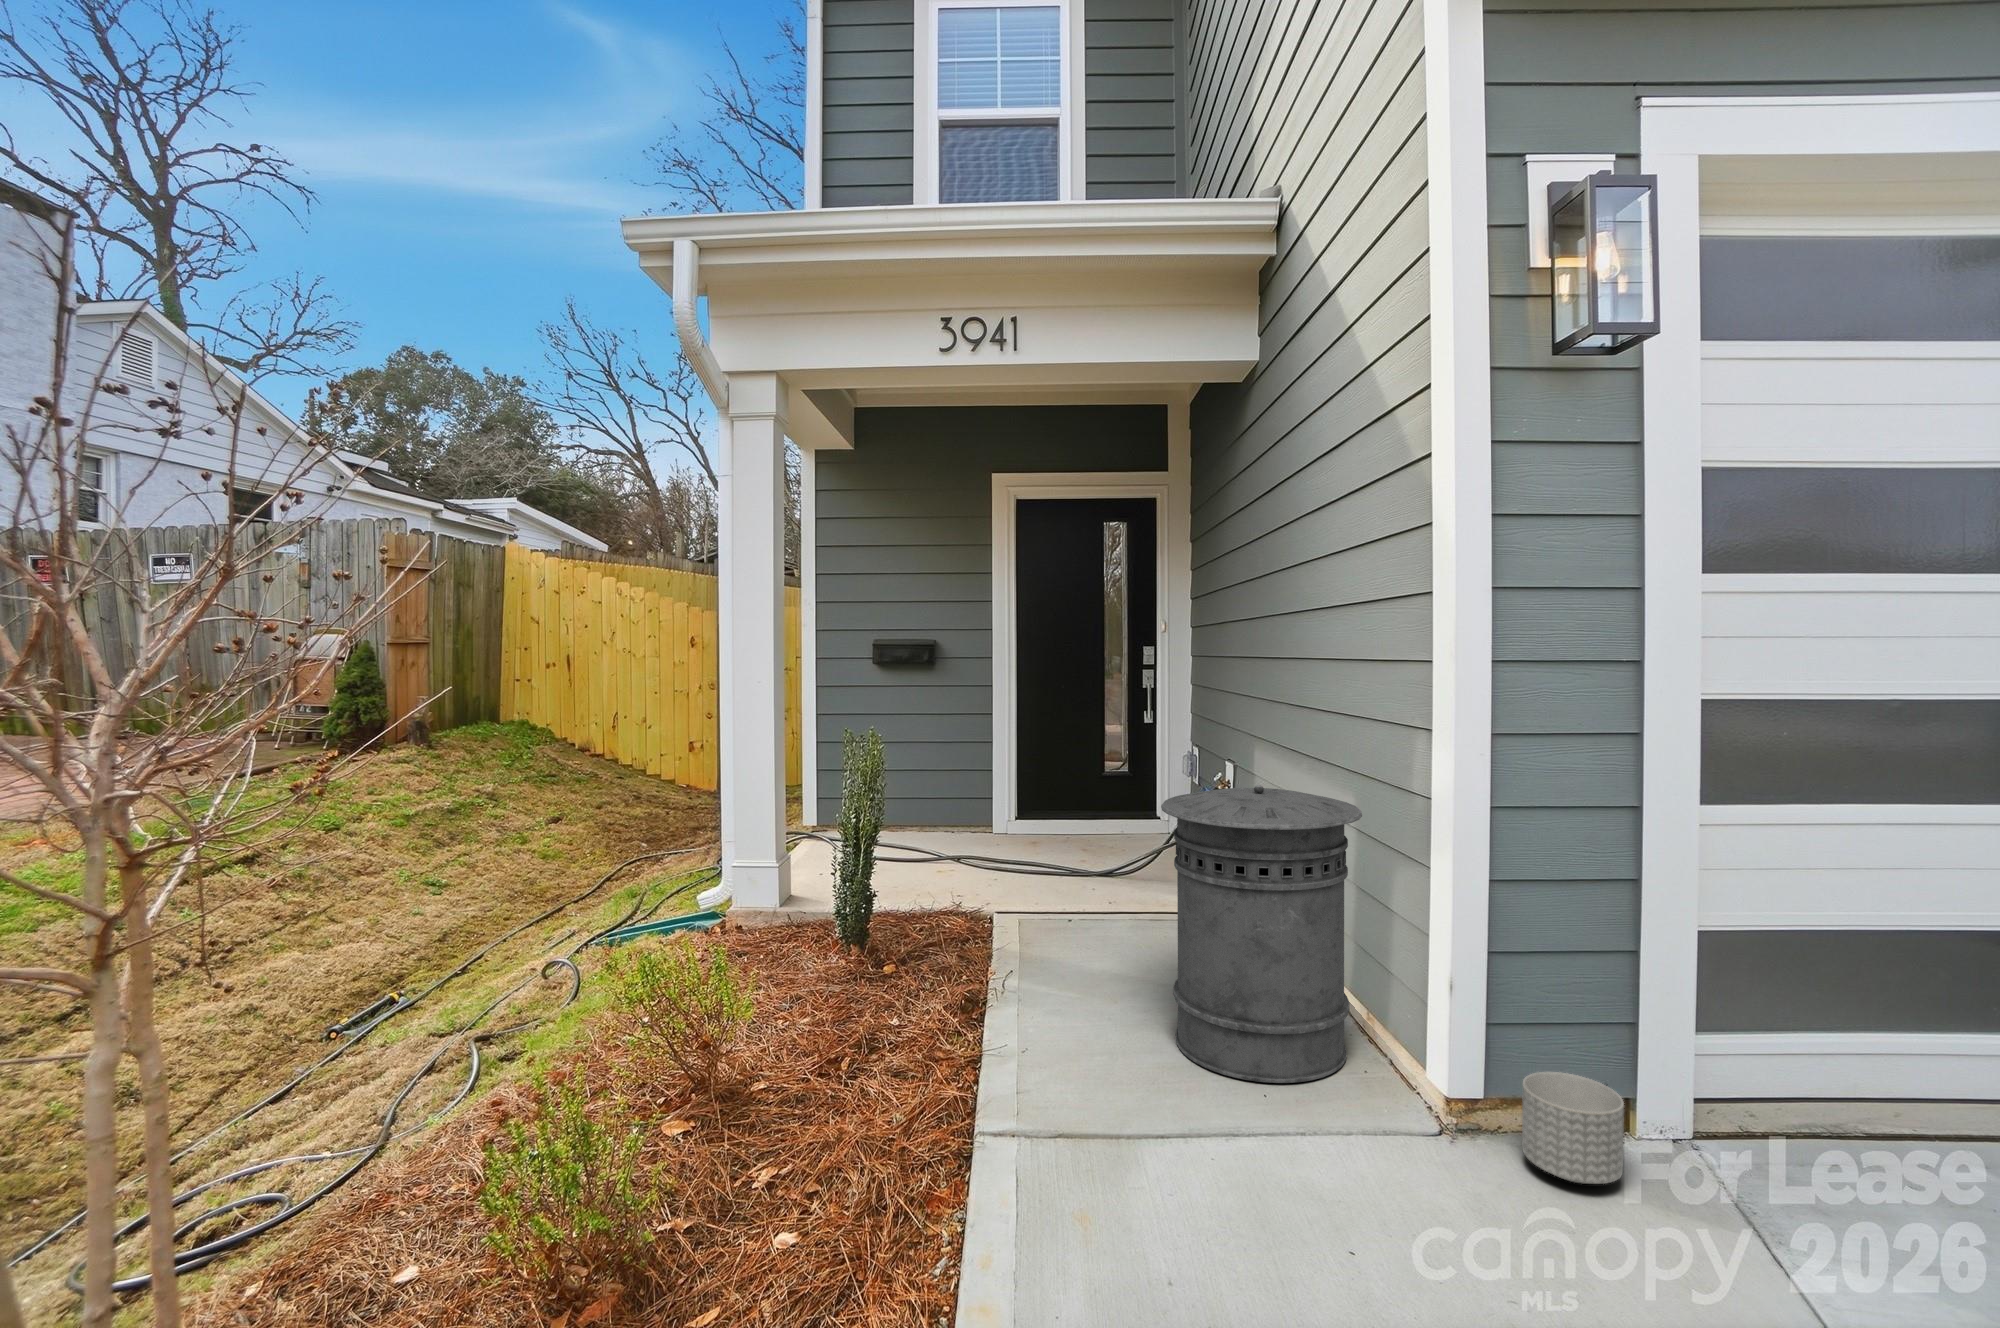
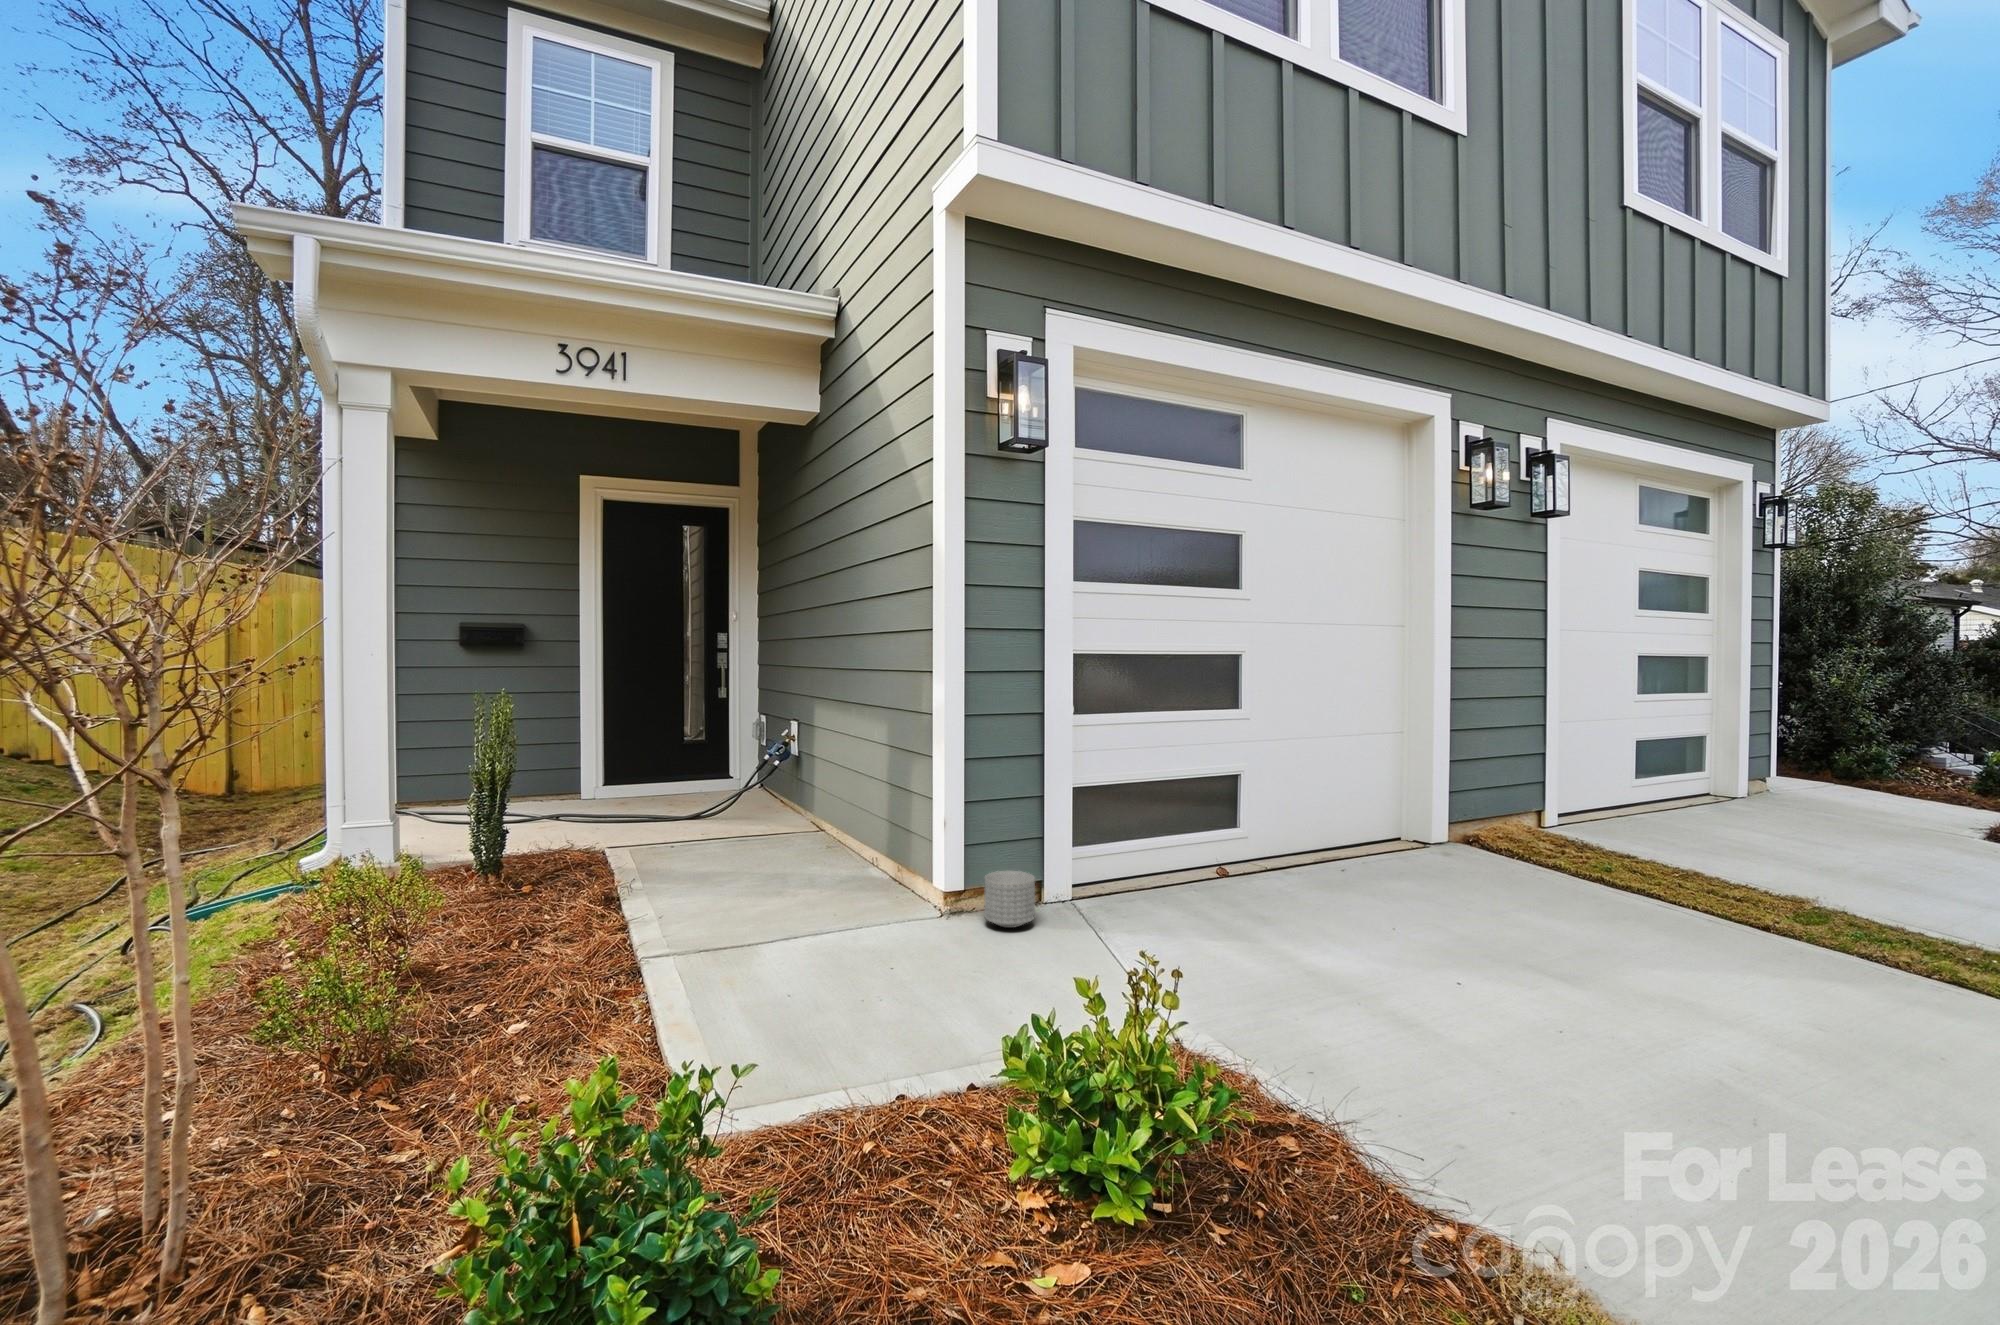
trash can: present [1161,785,1362,1083] -> none [758,716,894,913]

